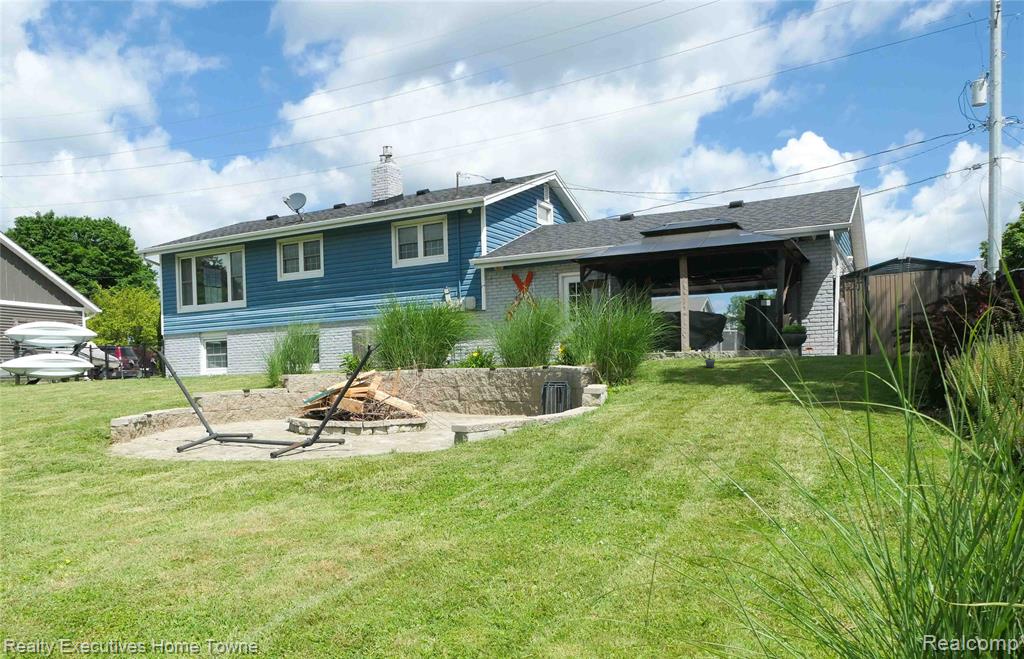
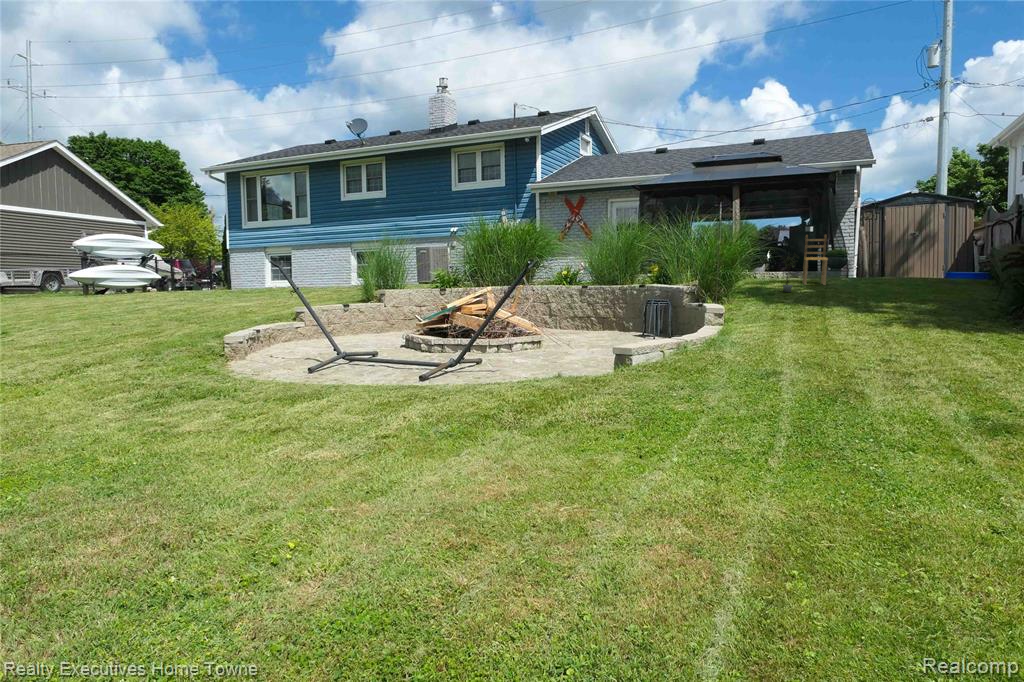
chair: none [738,305,760,358] -> present [802,234,828,285]

